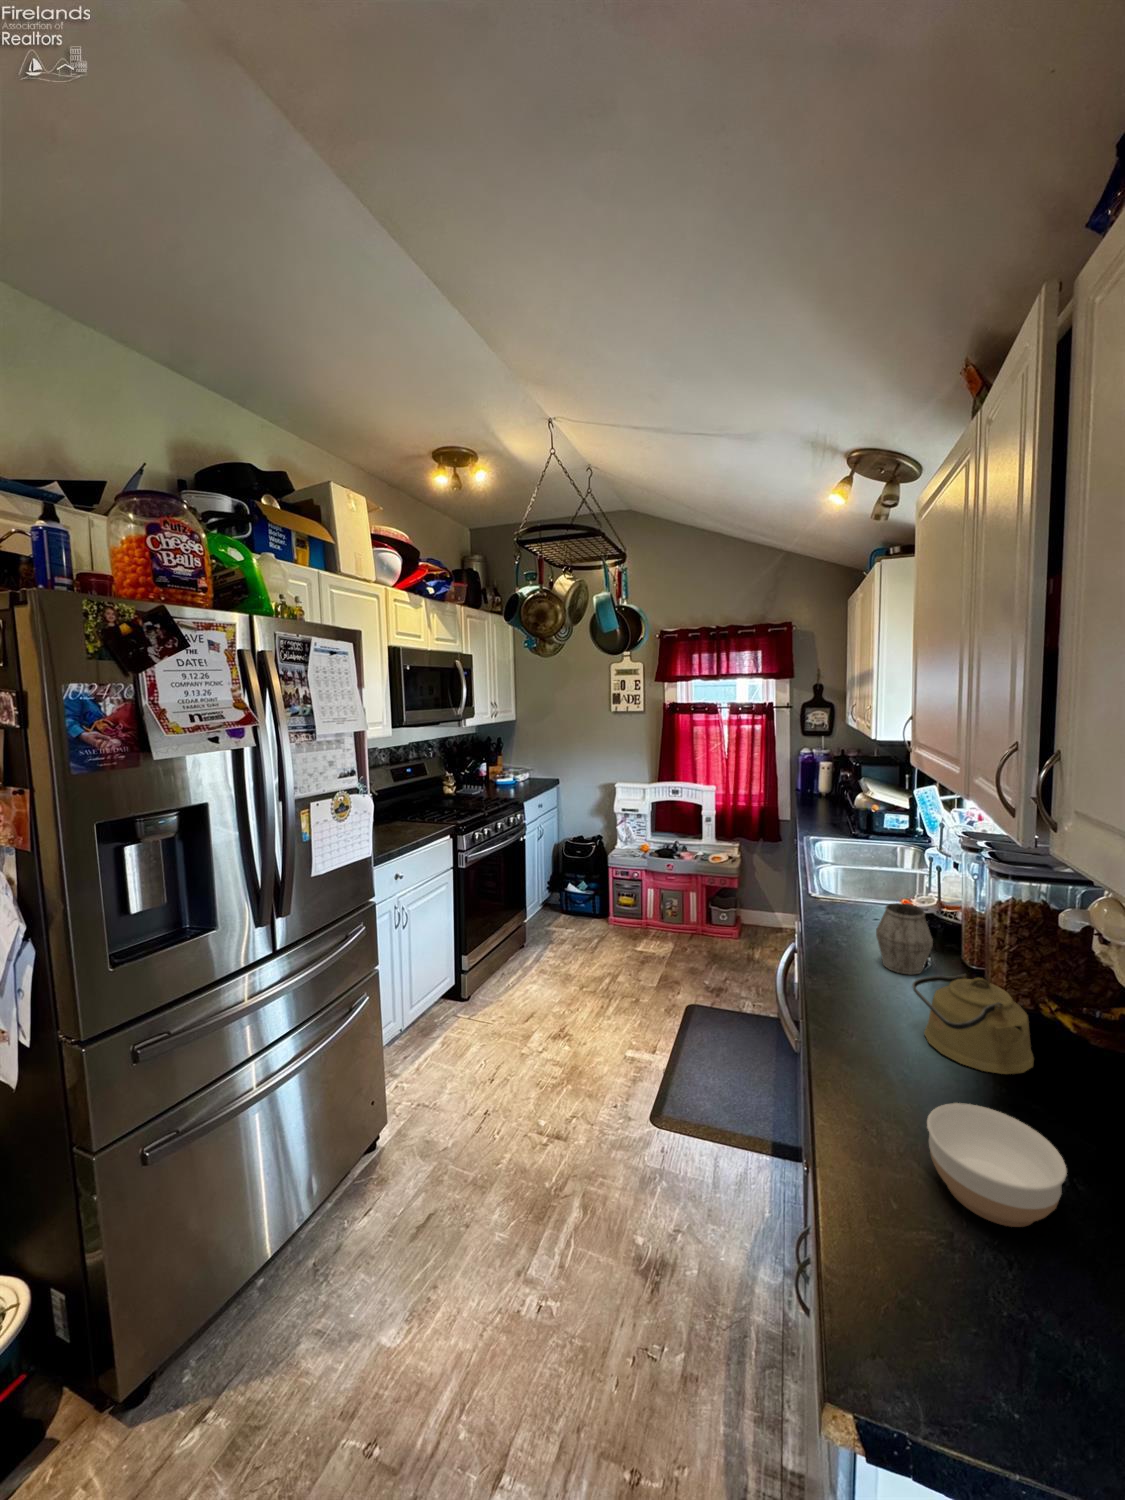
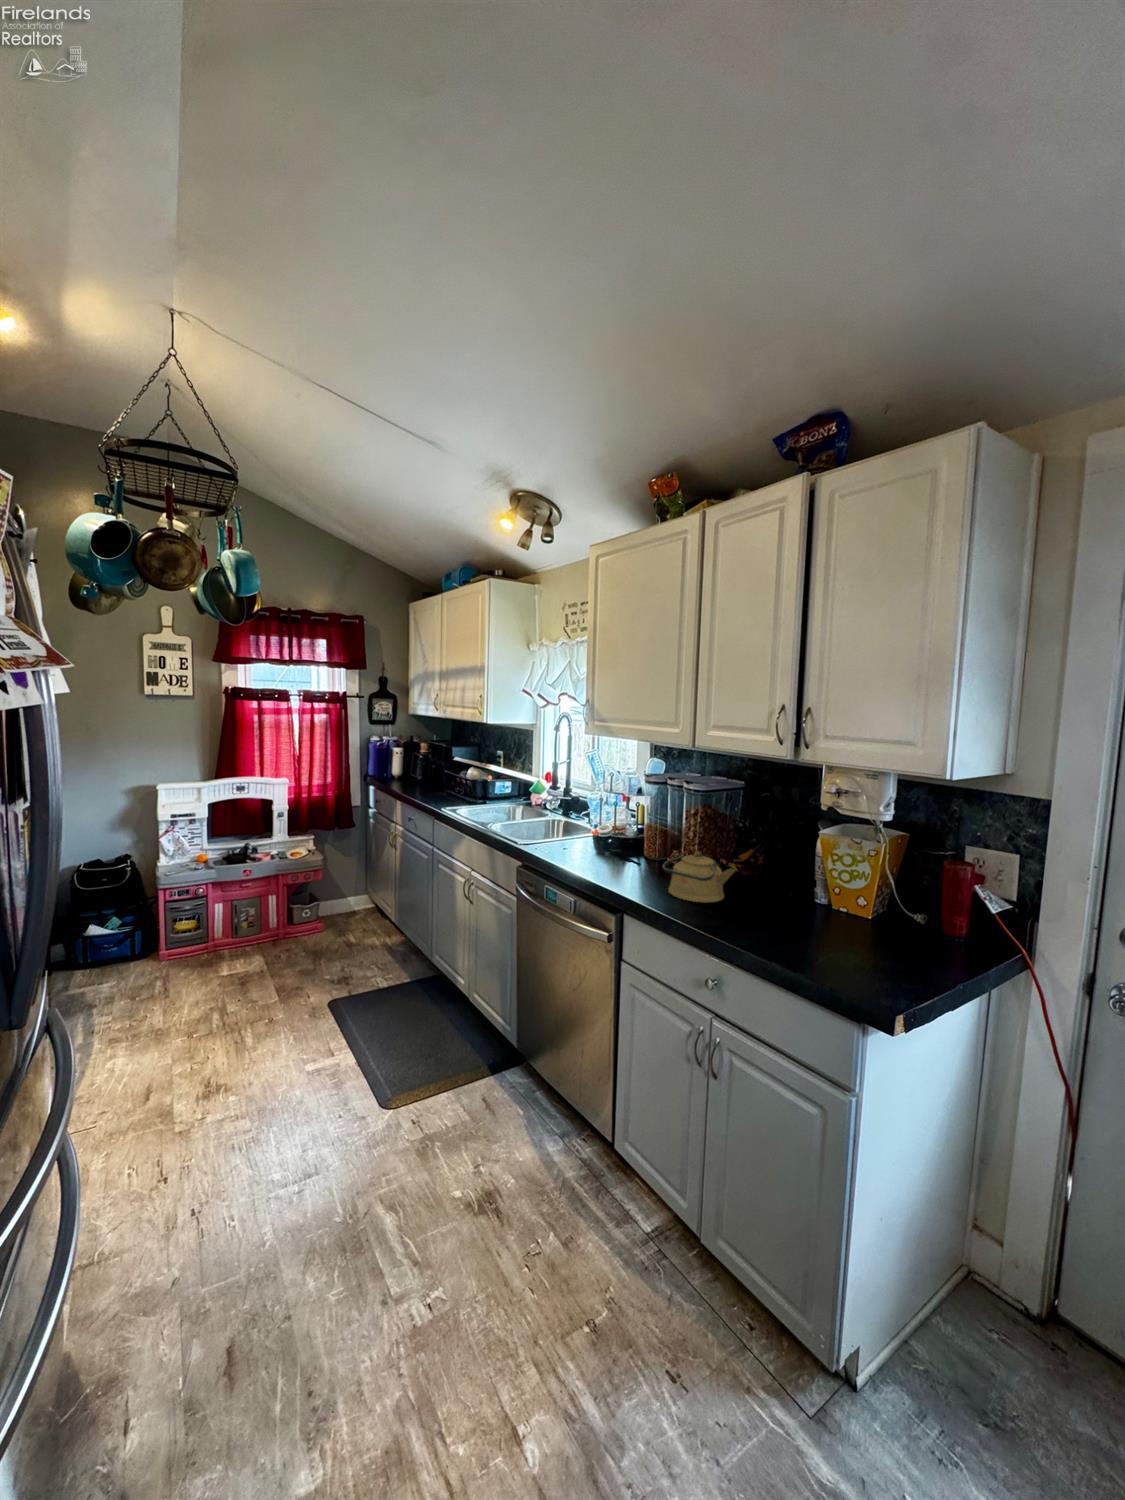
mug: present [876,903,933,975] -> none [596,828,631,874]
bowl: present [927,1103,1067,1227] -> none [757,903,822,951]

